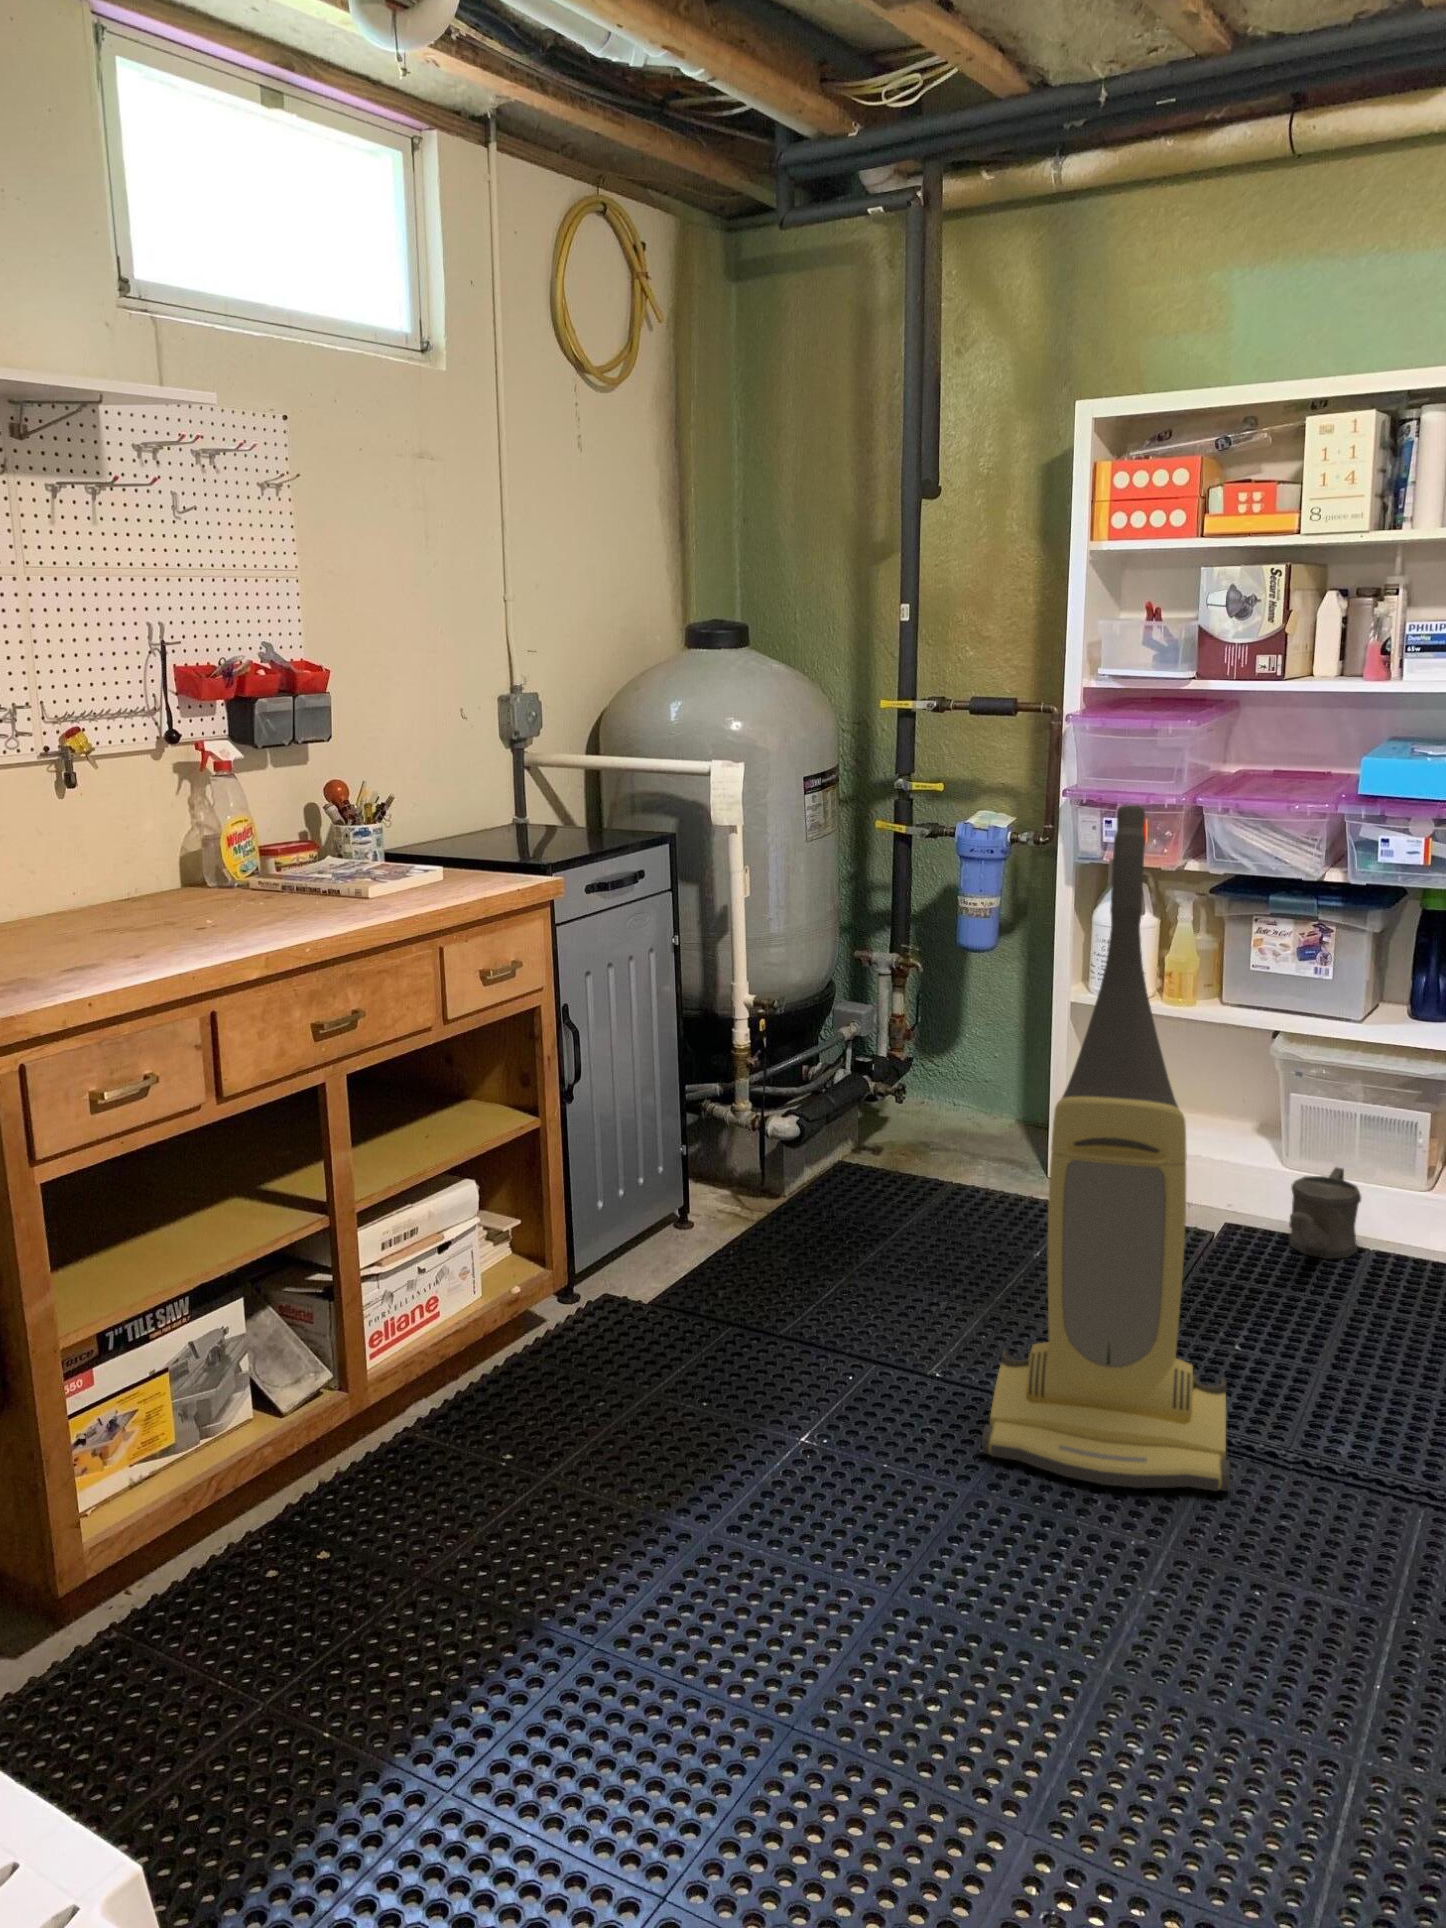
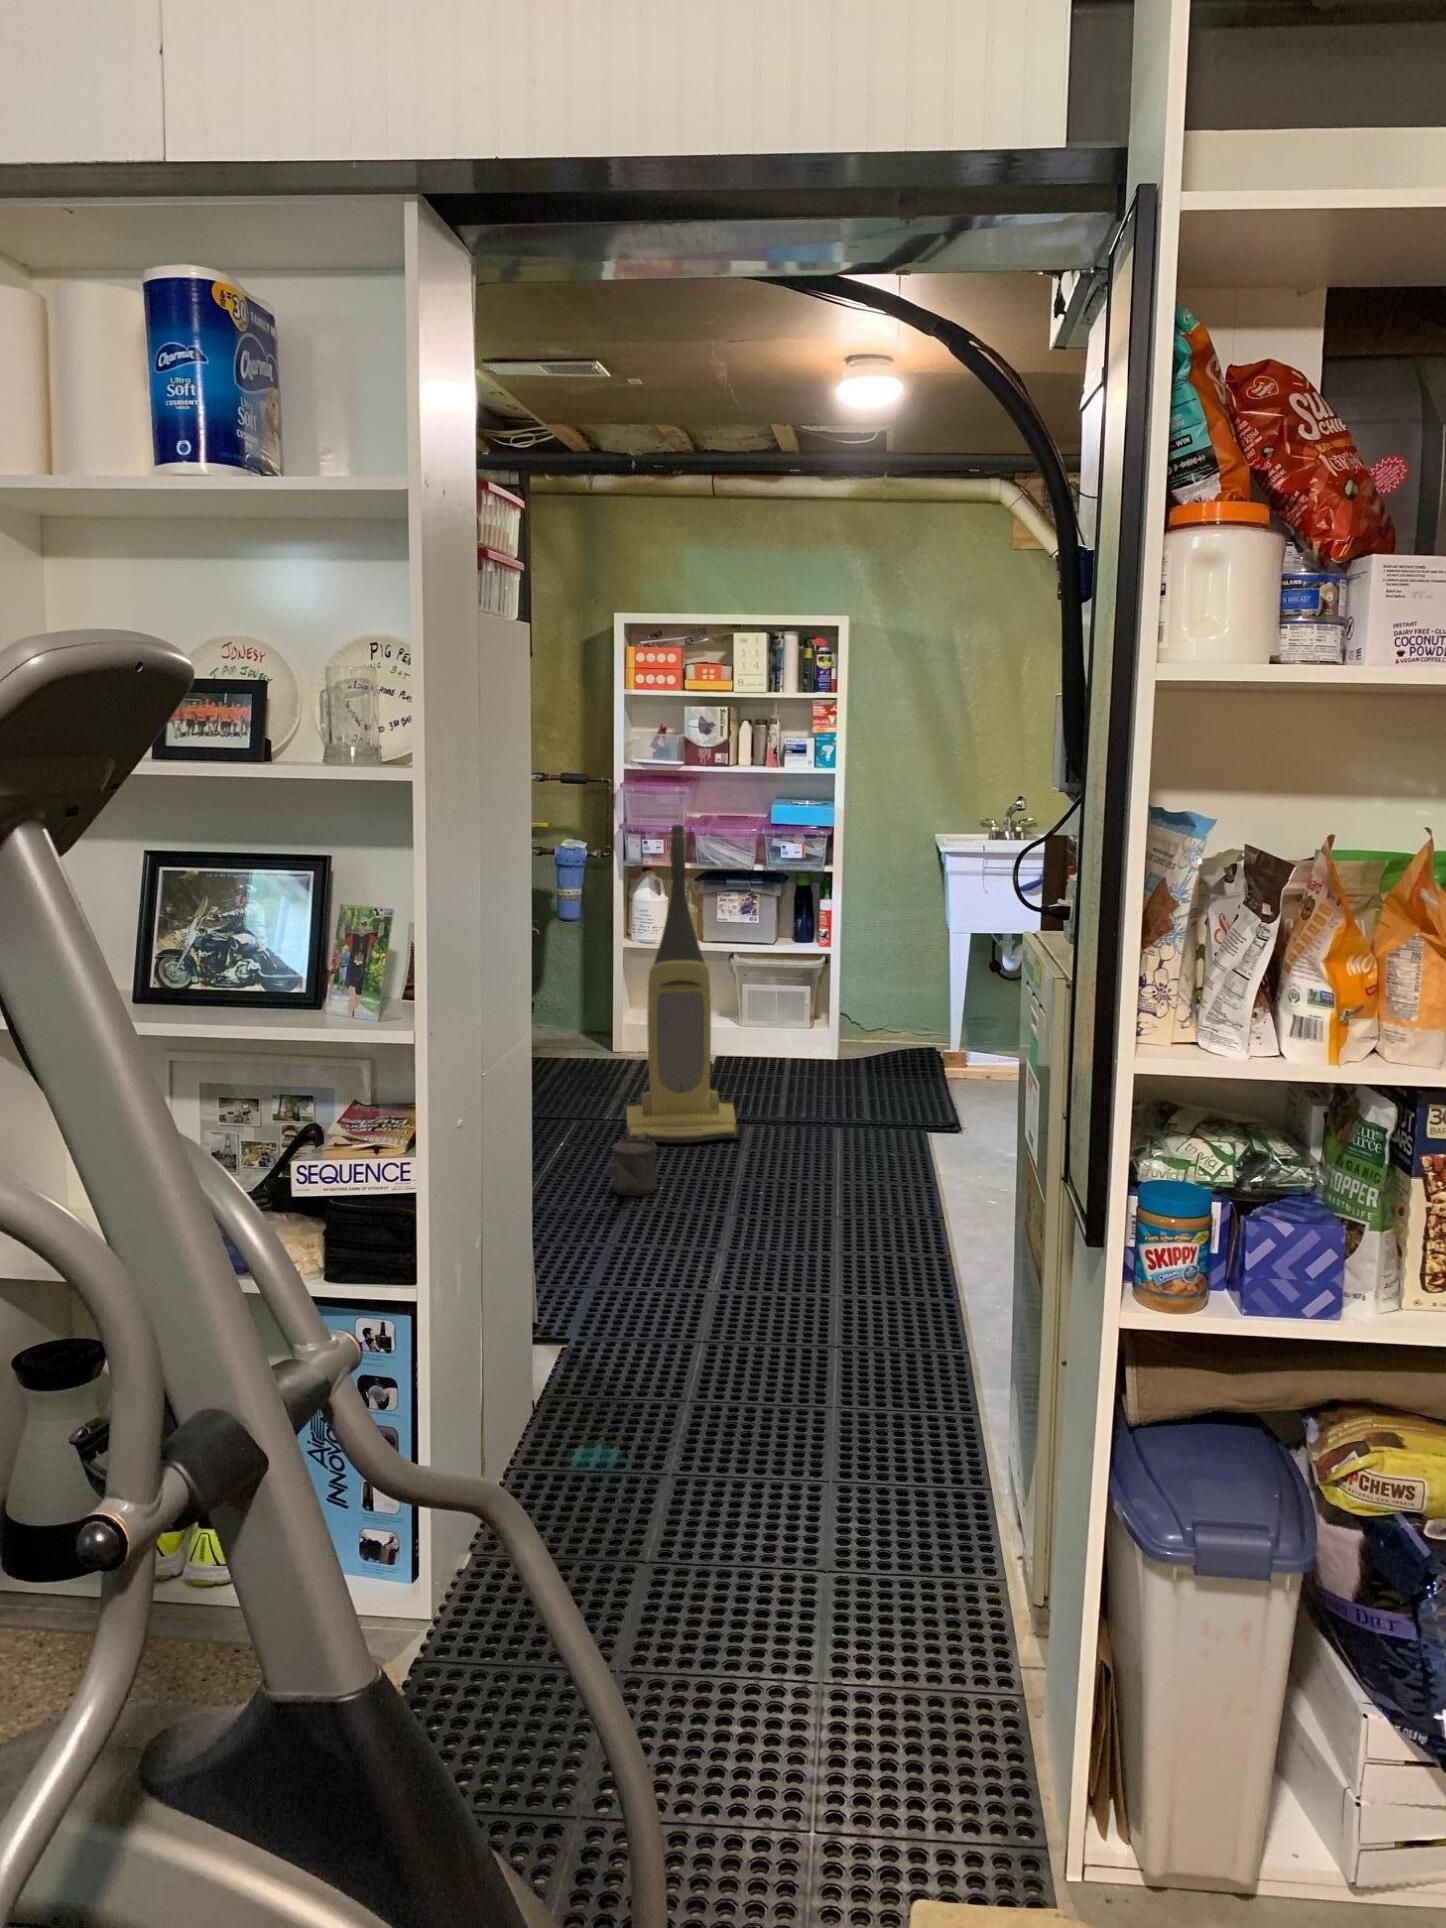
watering can: present [1289,1167,1361,1259] -> present [607,1132,658,1196]

